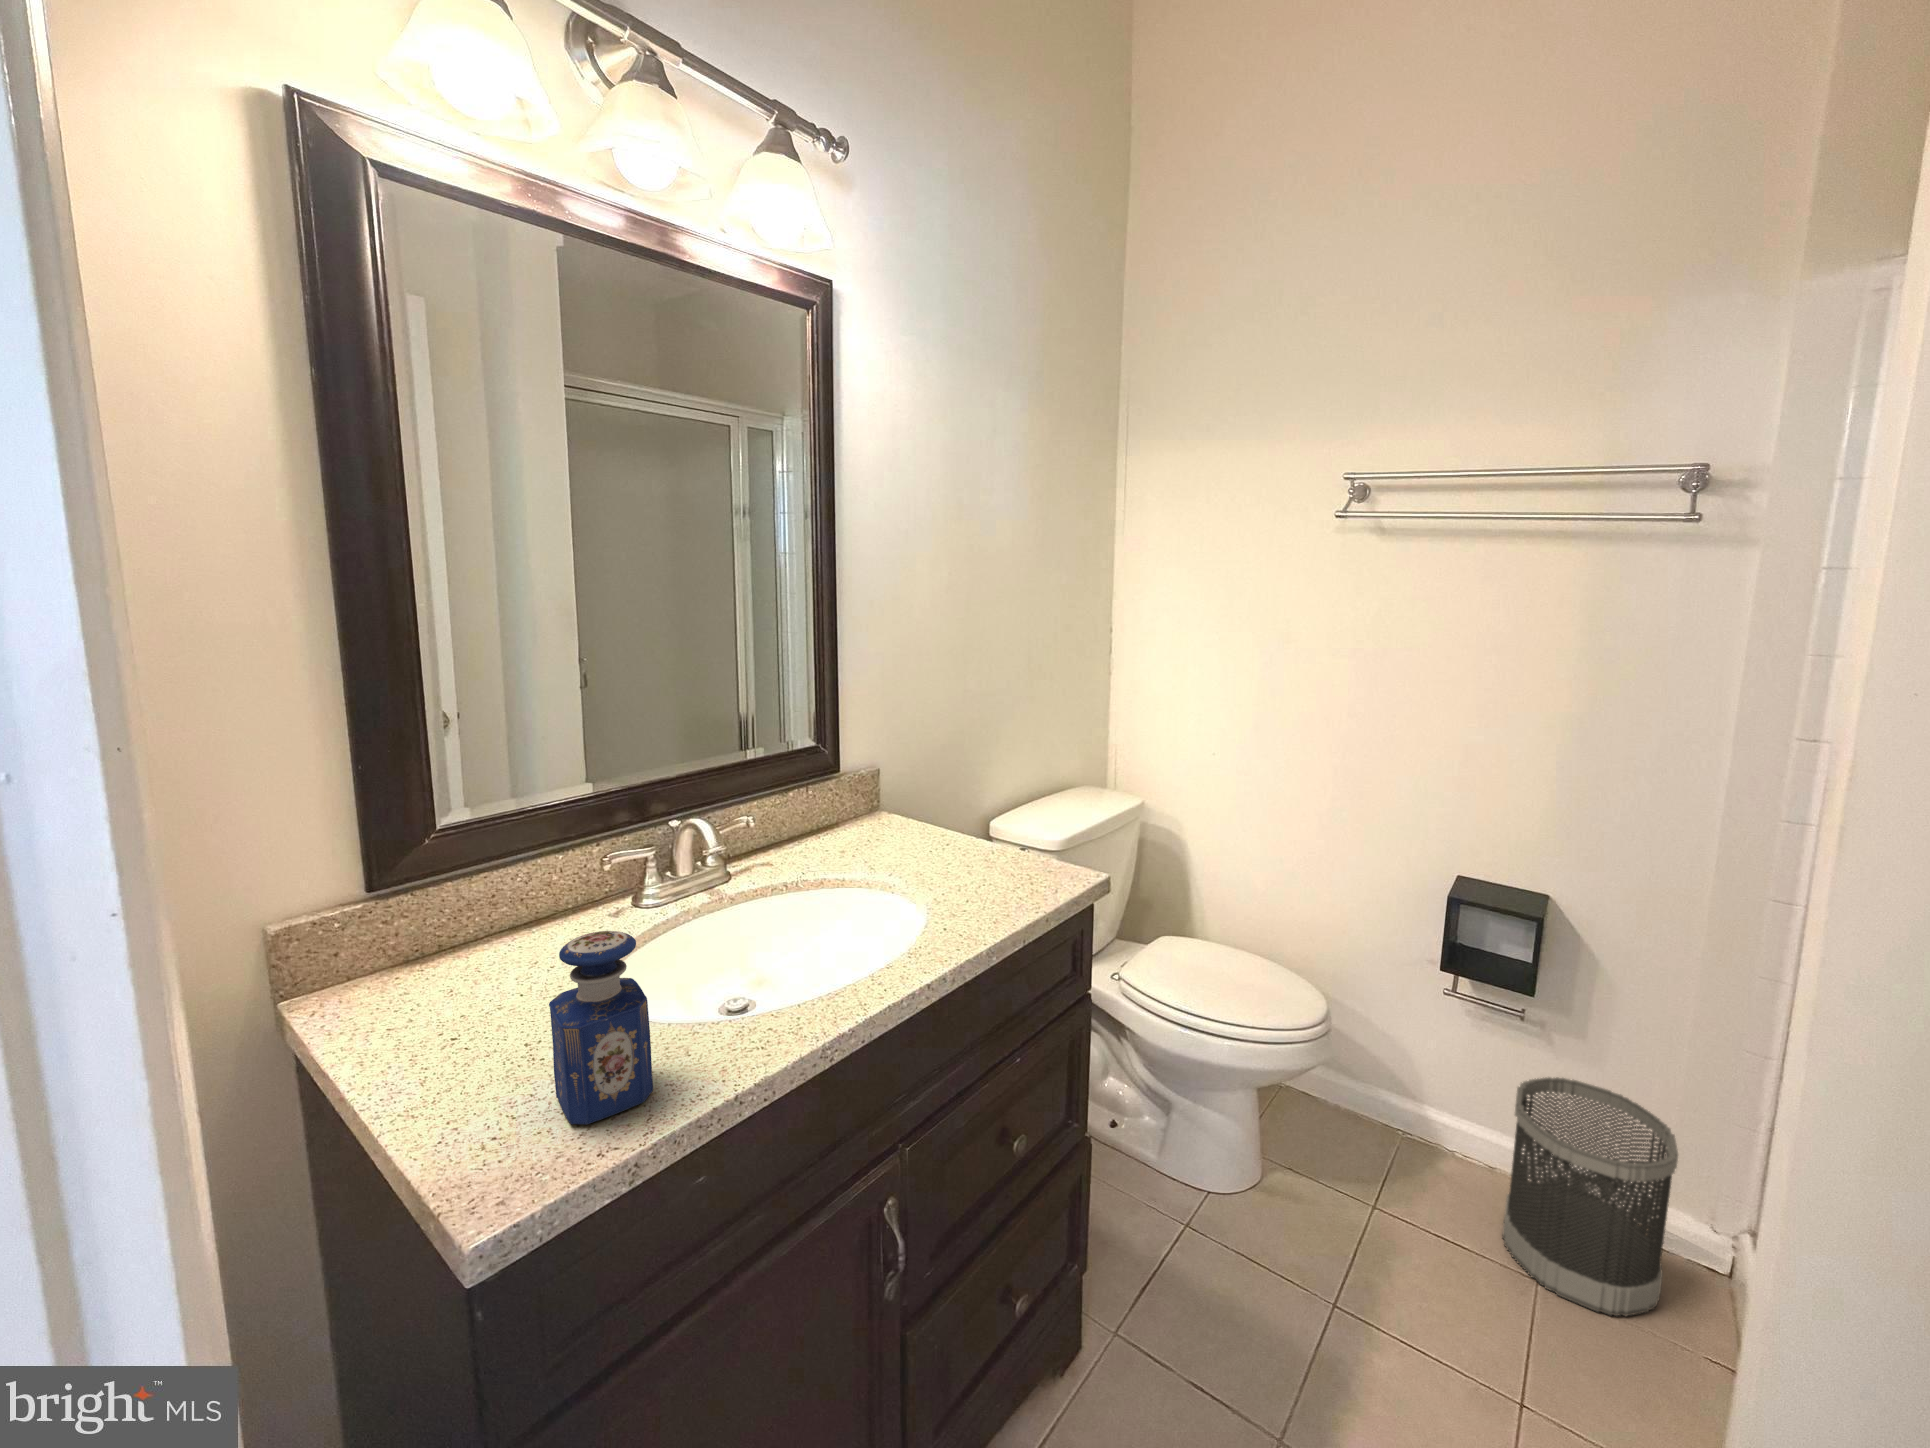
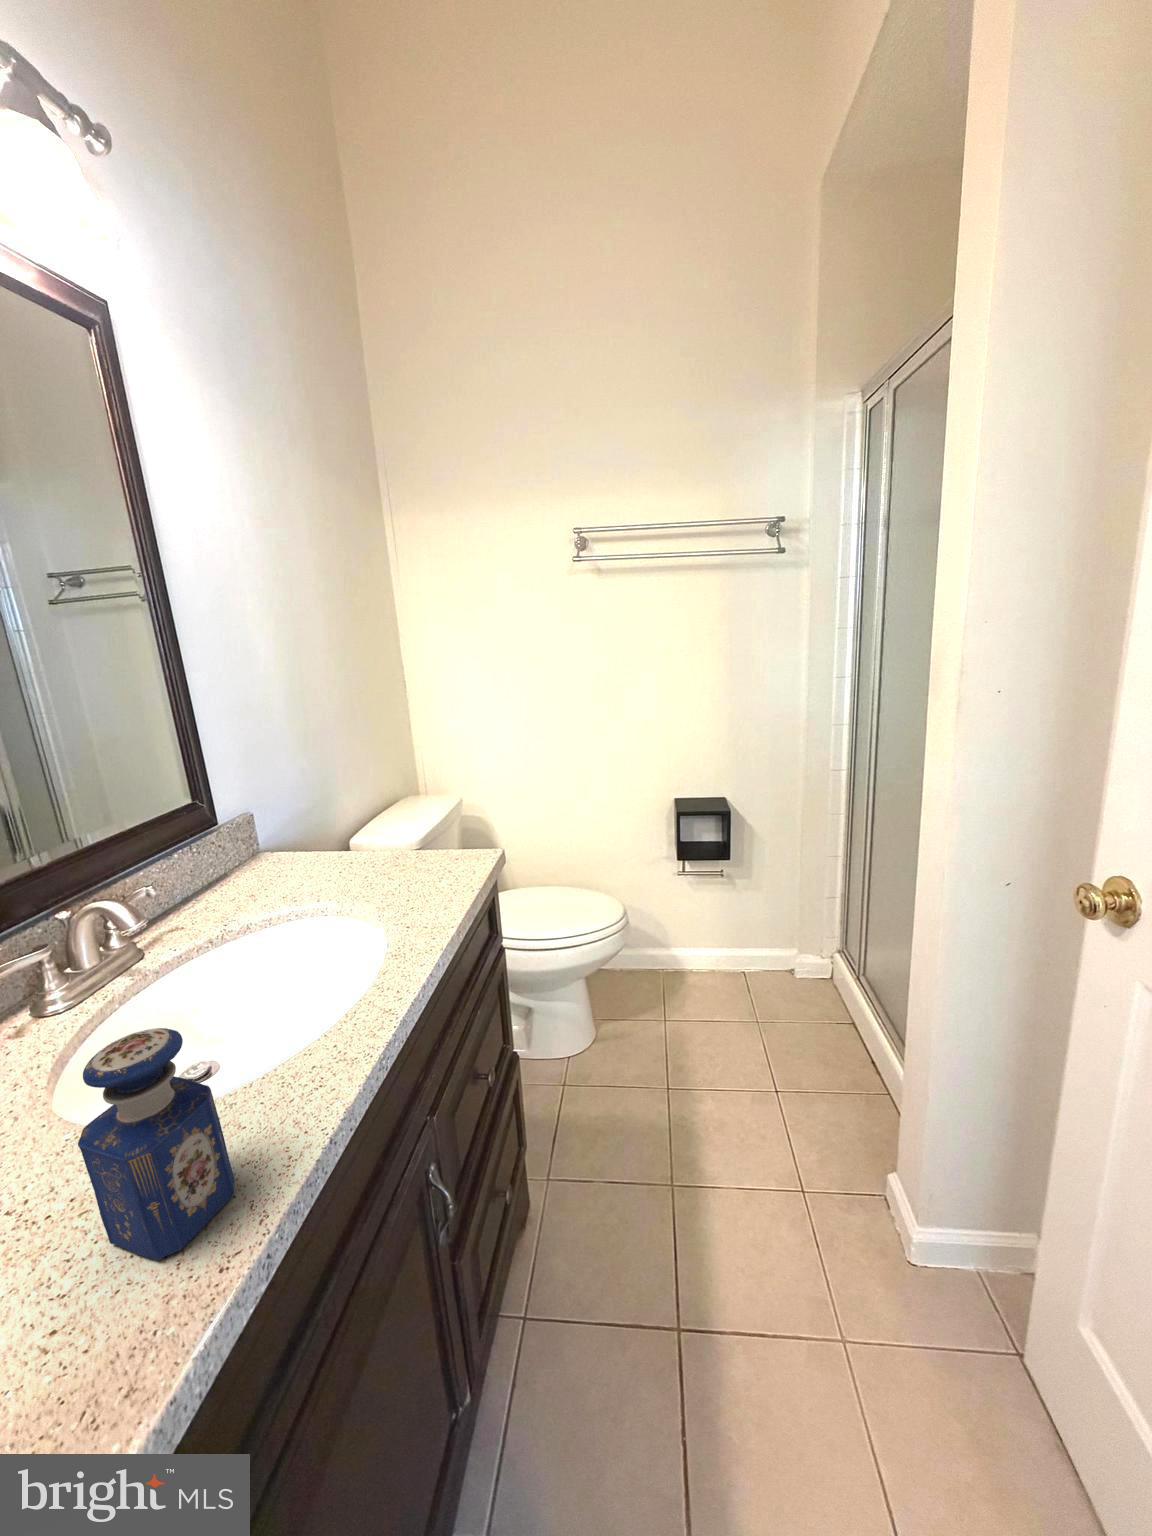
wastebasket: present [1502,1077,1678,1316] -> none [733,903,819,1029]

